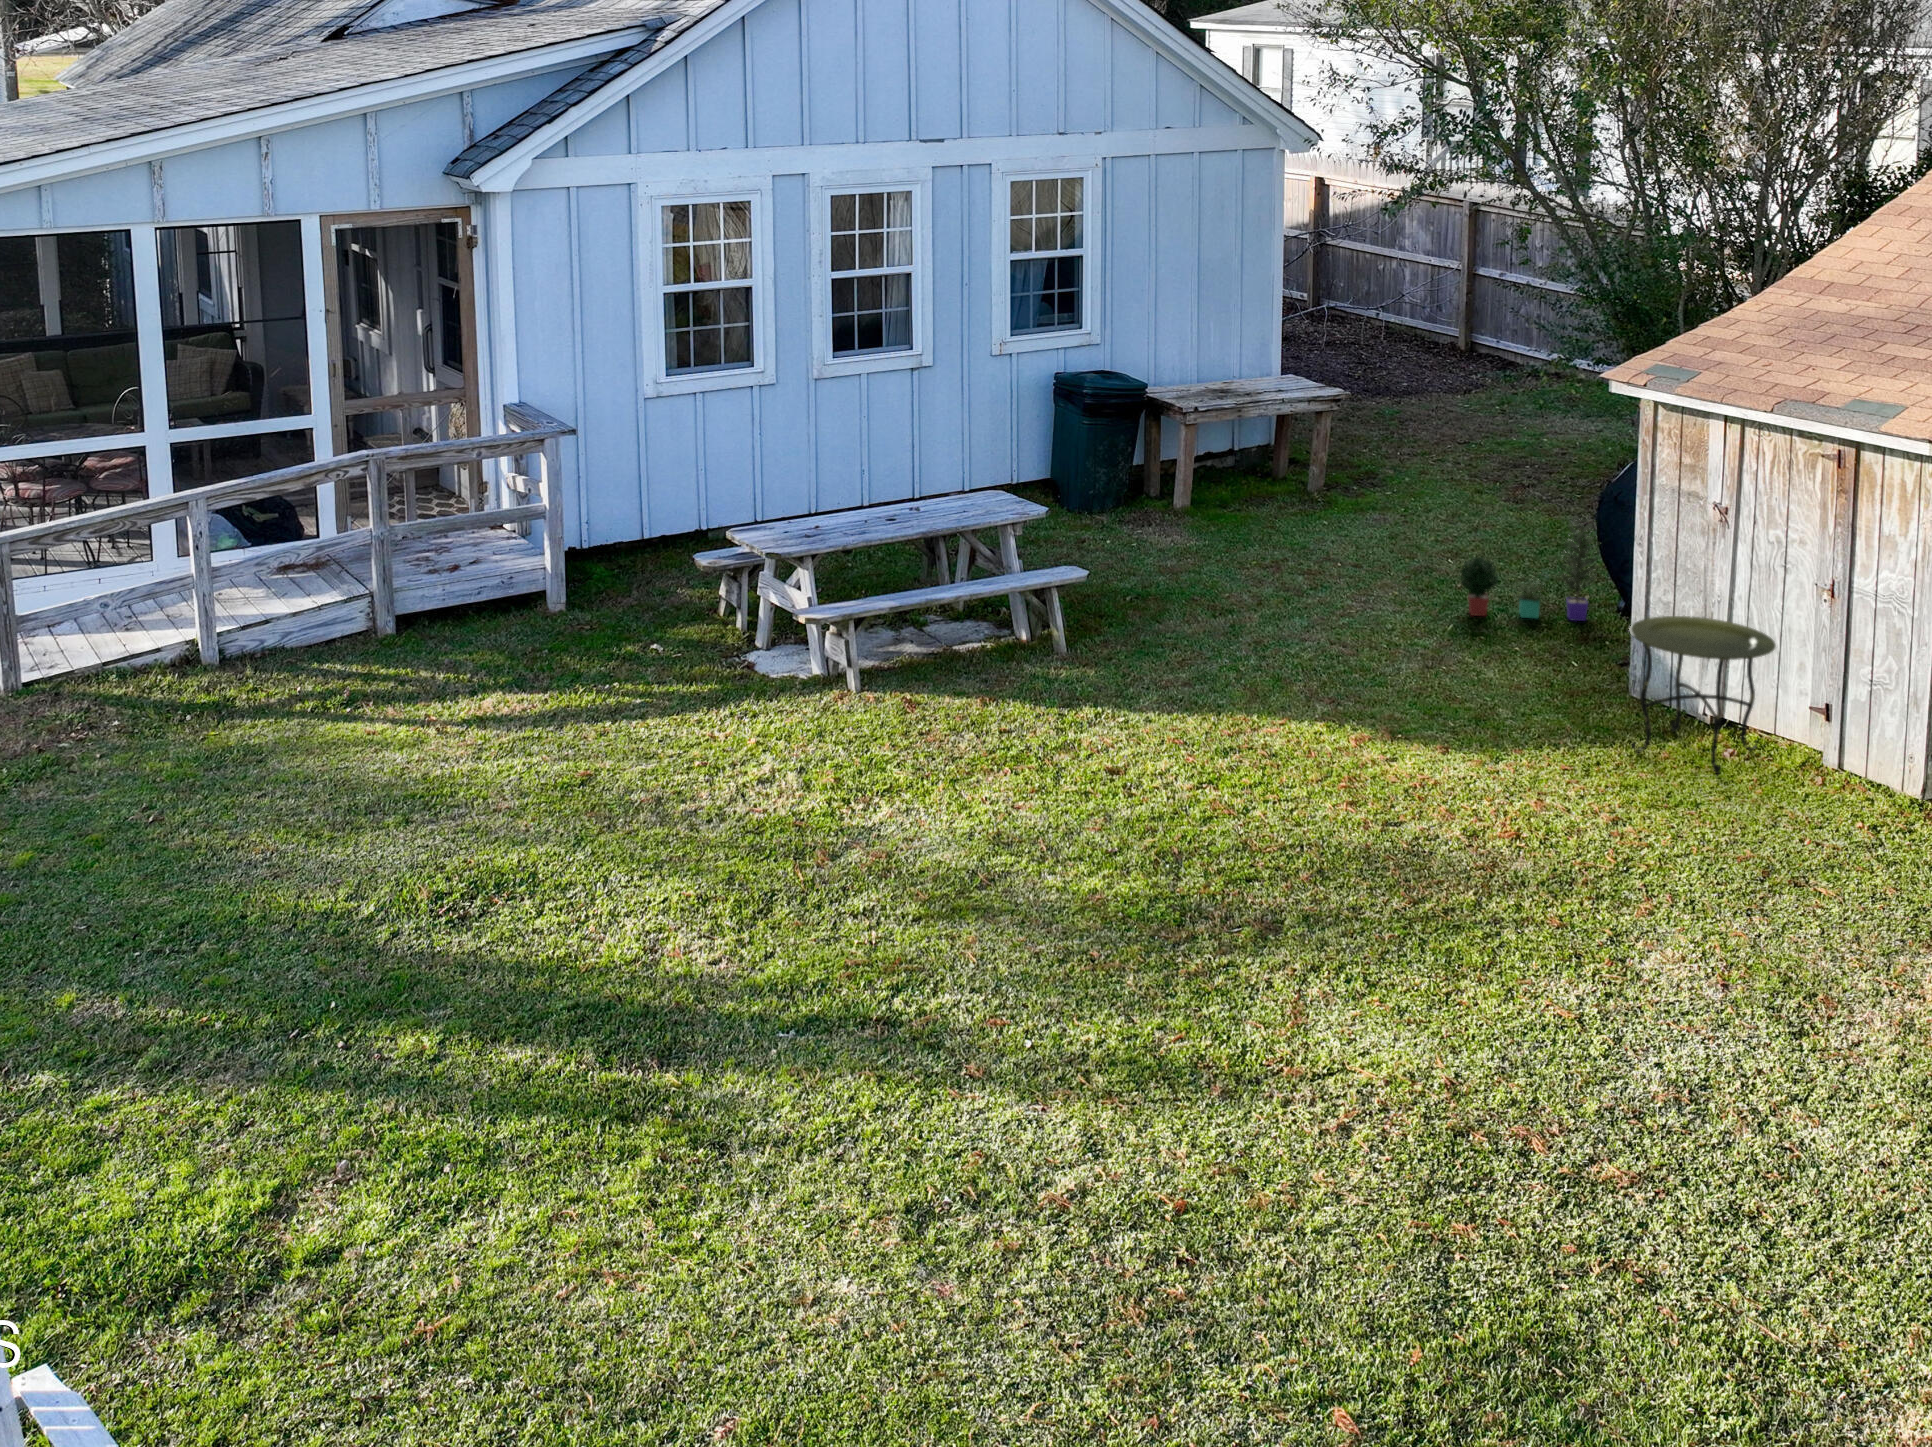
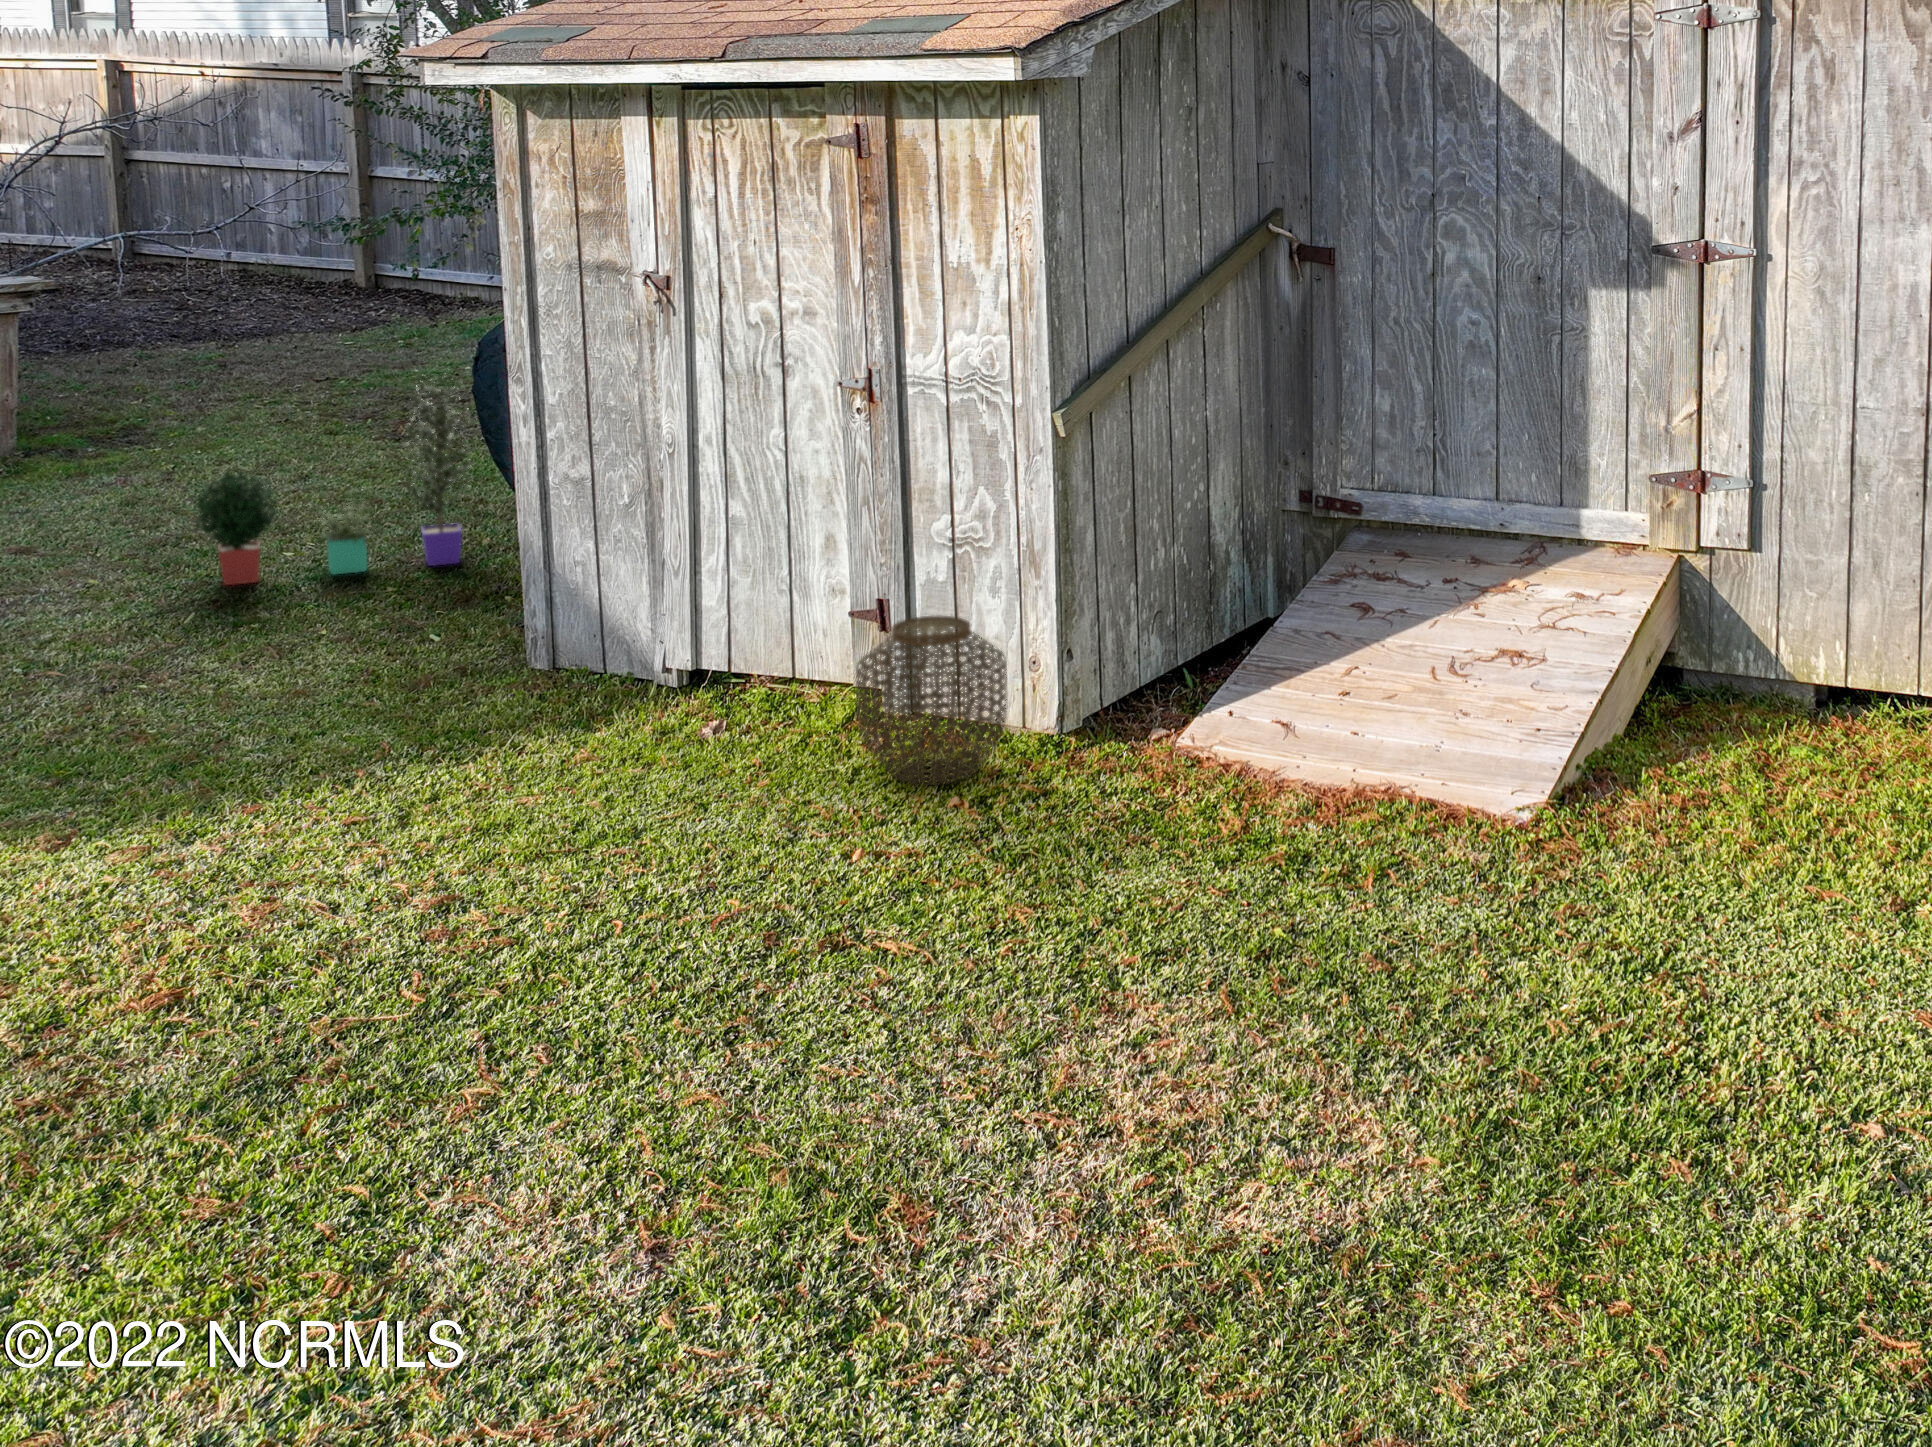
side table: present [1630,616,1776,774] -> none [484,484,776,770]
woven basket: none [1811,721,1896,813] -> present [856,616,1007,785]

